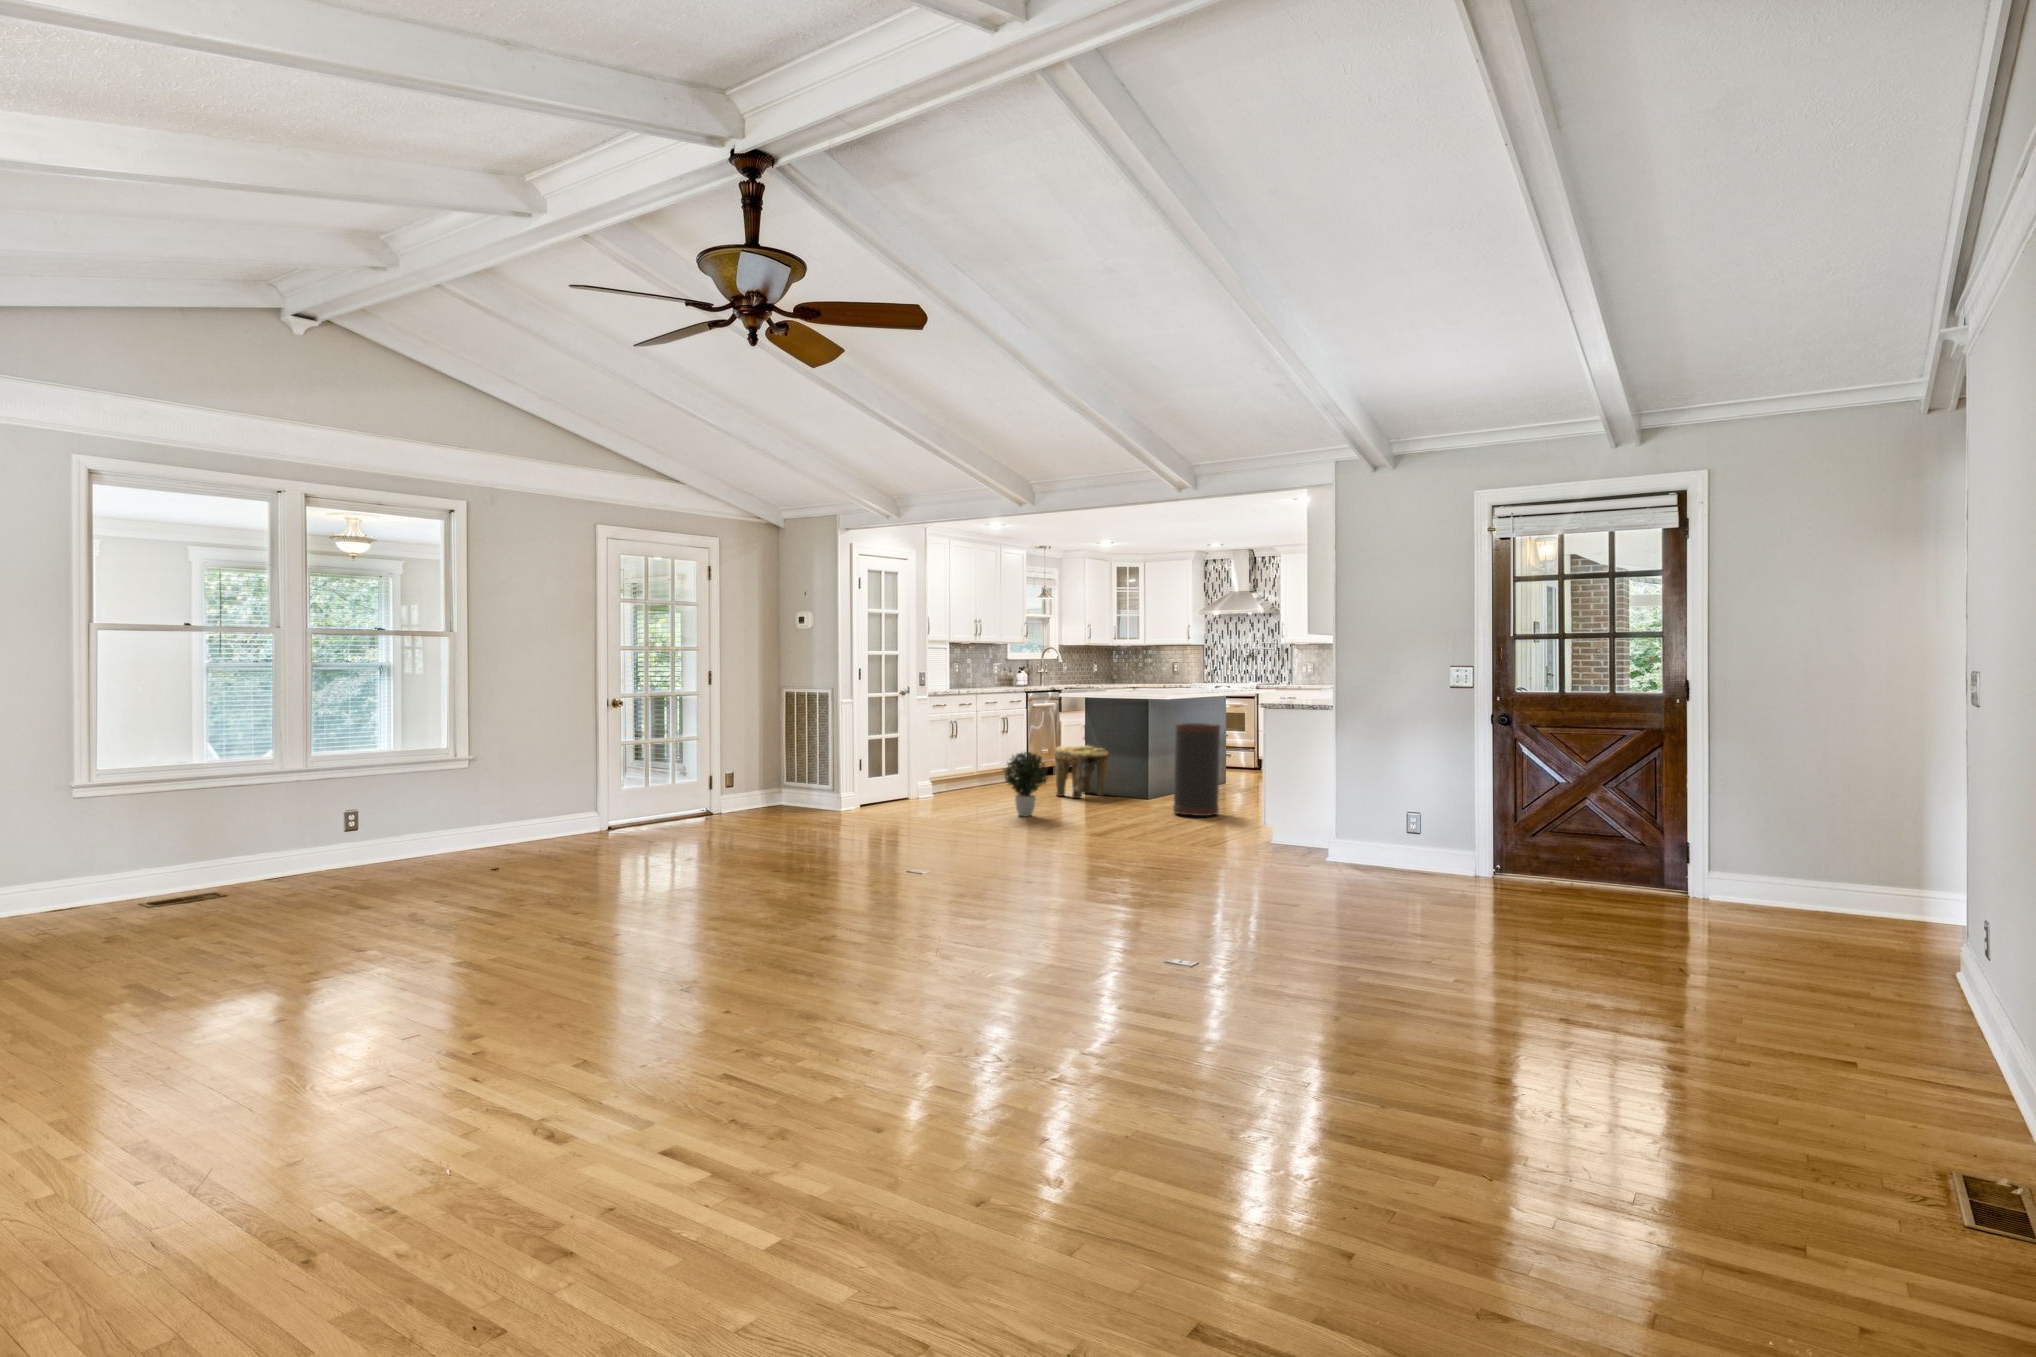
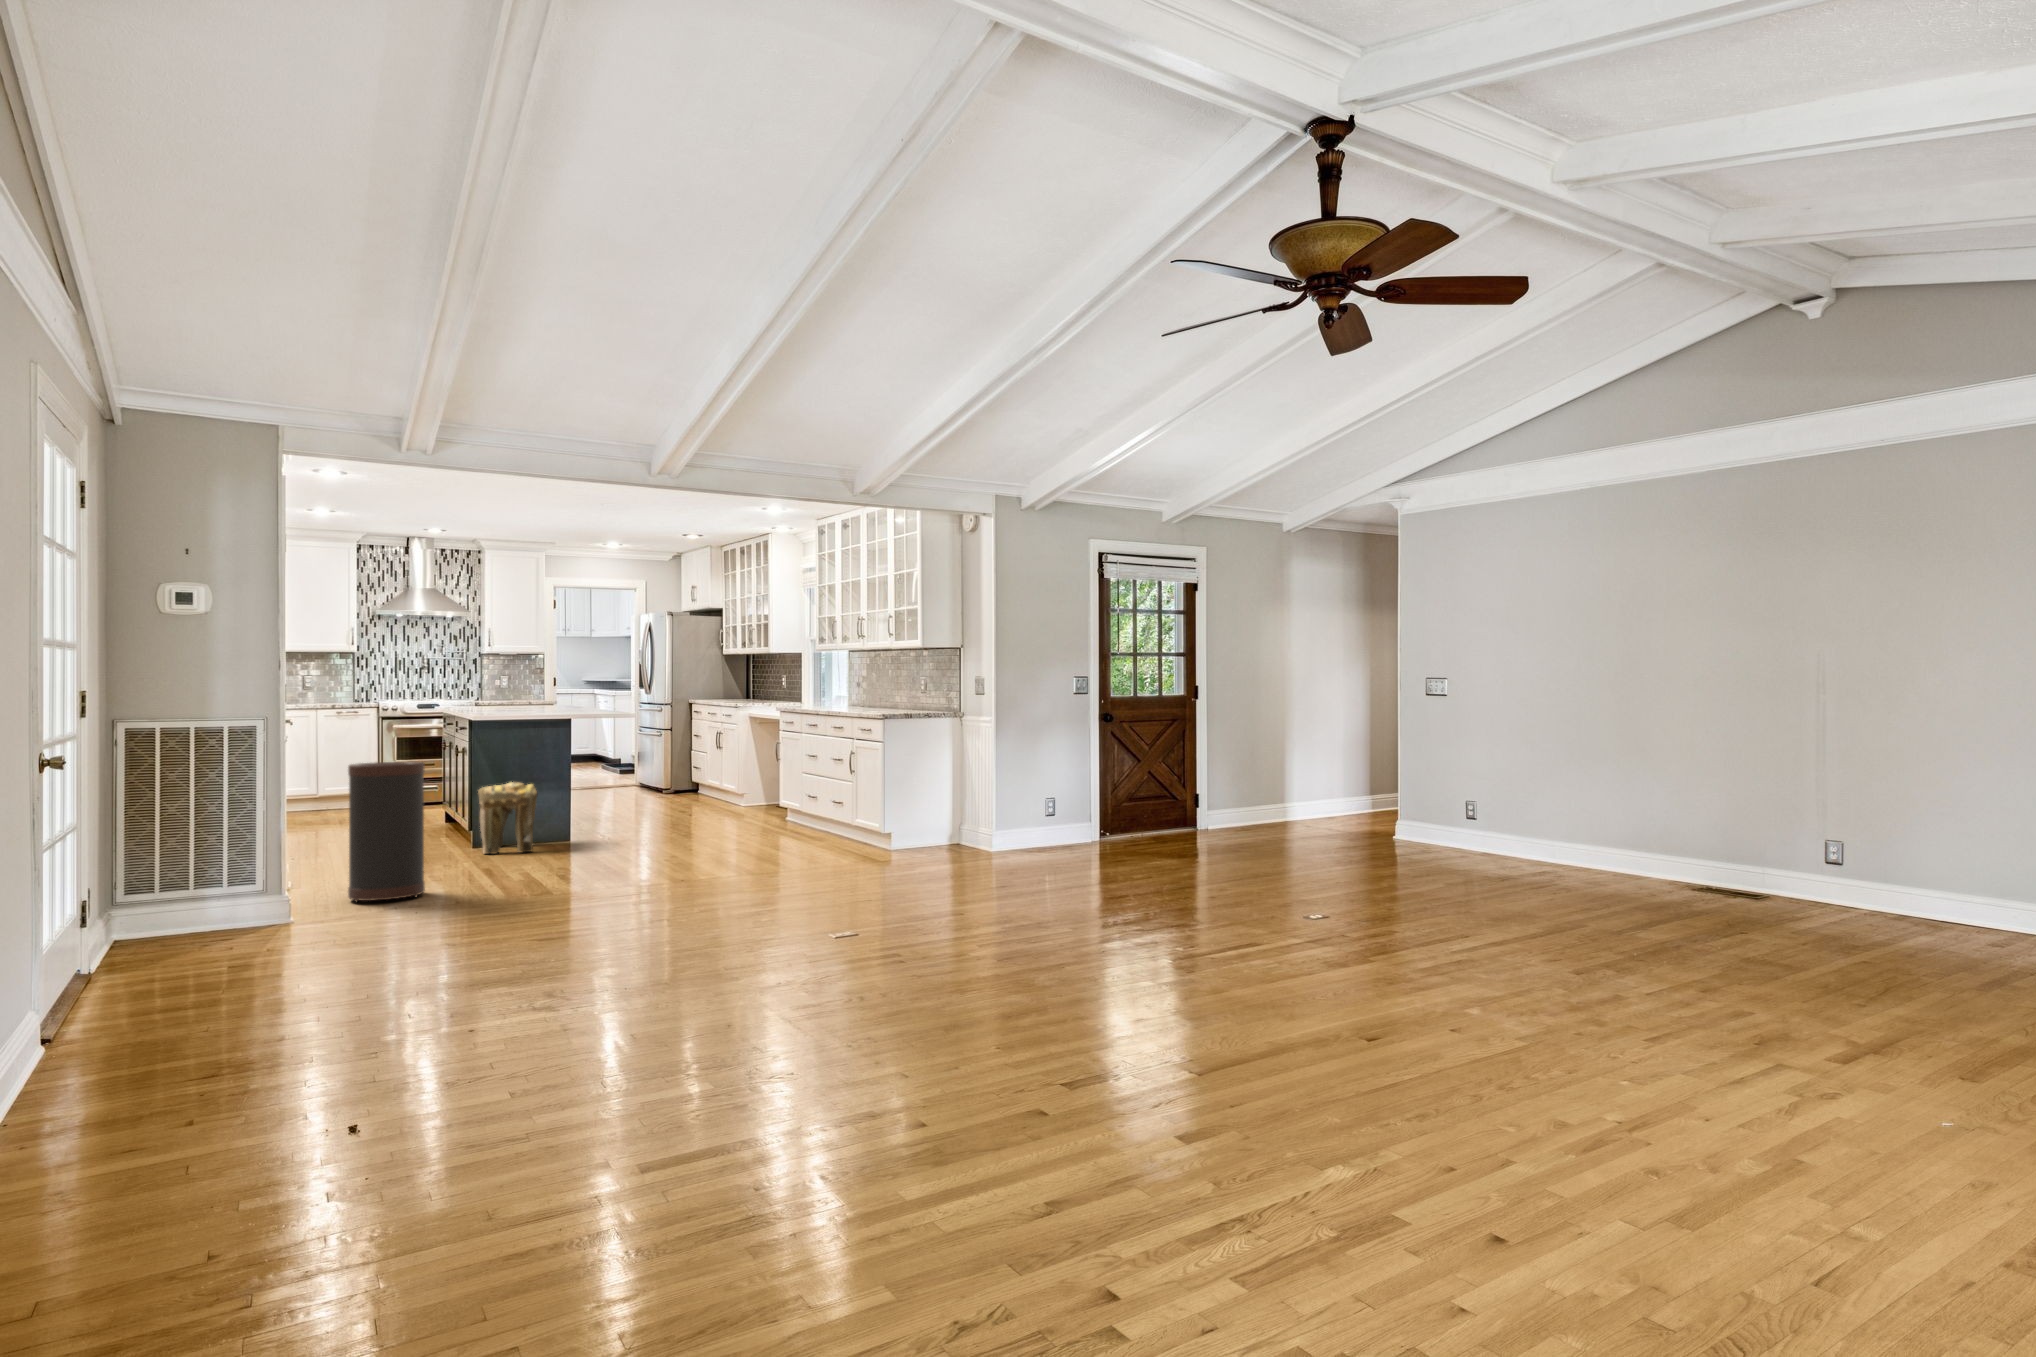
trash can: present [1173,723,1220,816] -> present [348,762,425,902]
potted plant: present [1004,752,1047,816] -> none [551,788,614,877]

